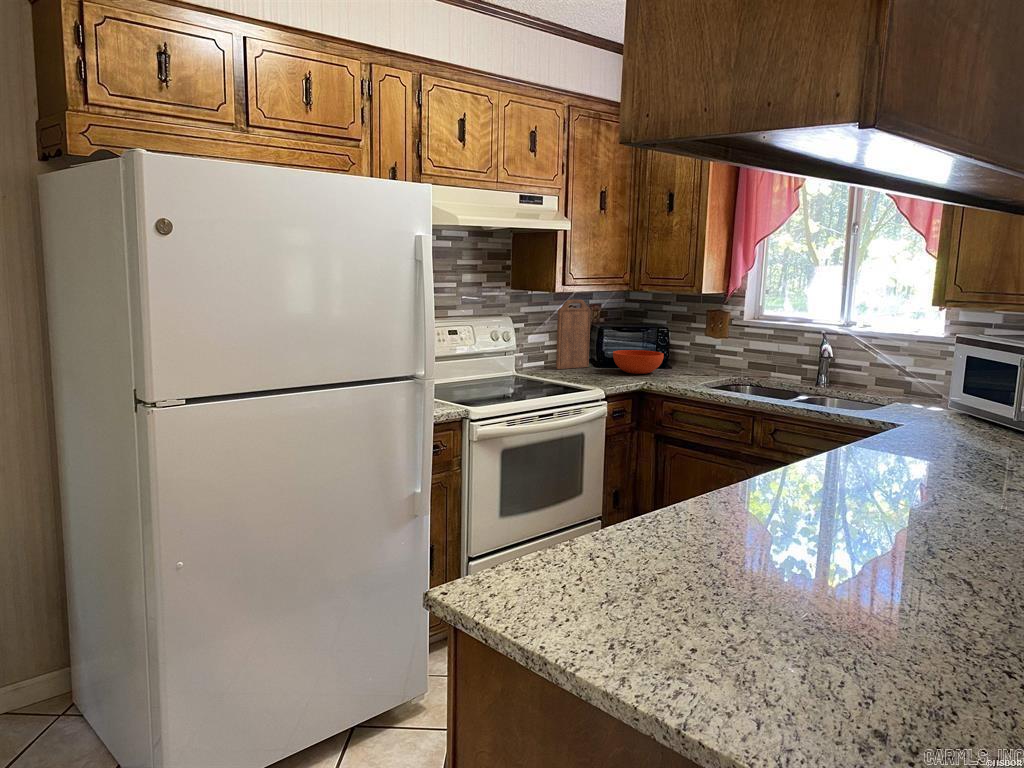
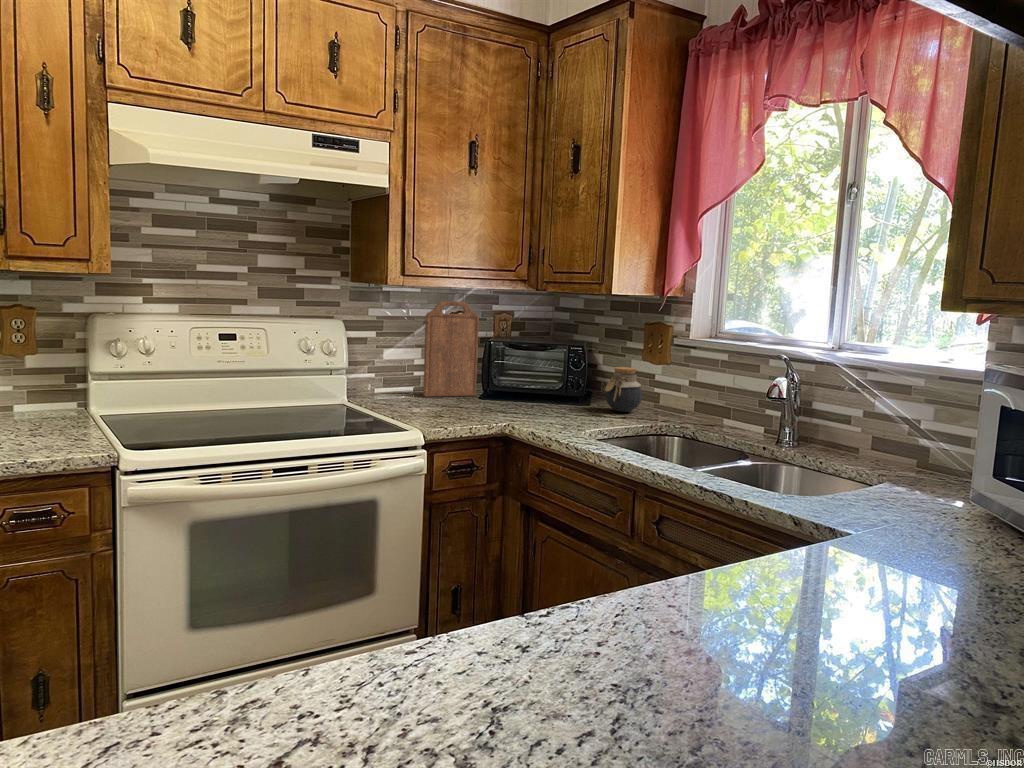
jar: none [688,342,714,373] -> present [605,367,642,412]
bowl: present [613,350,664,374] -> none [495,374,567,409]

